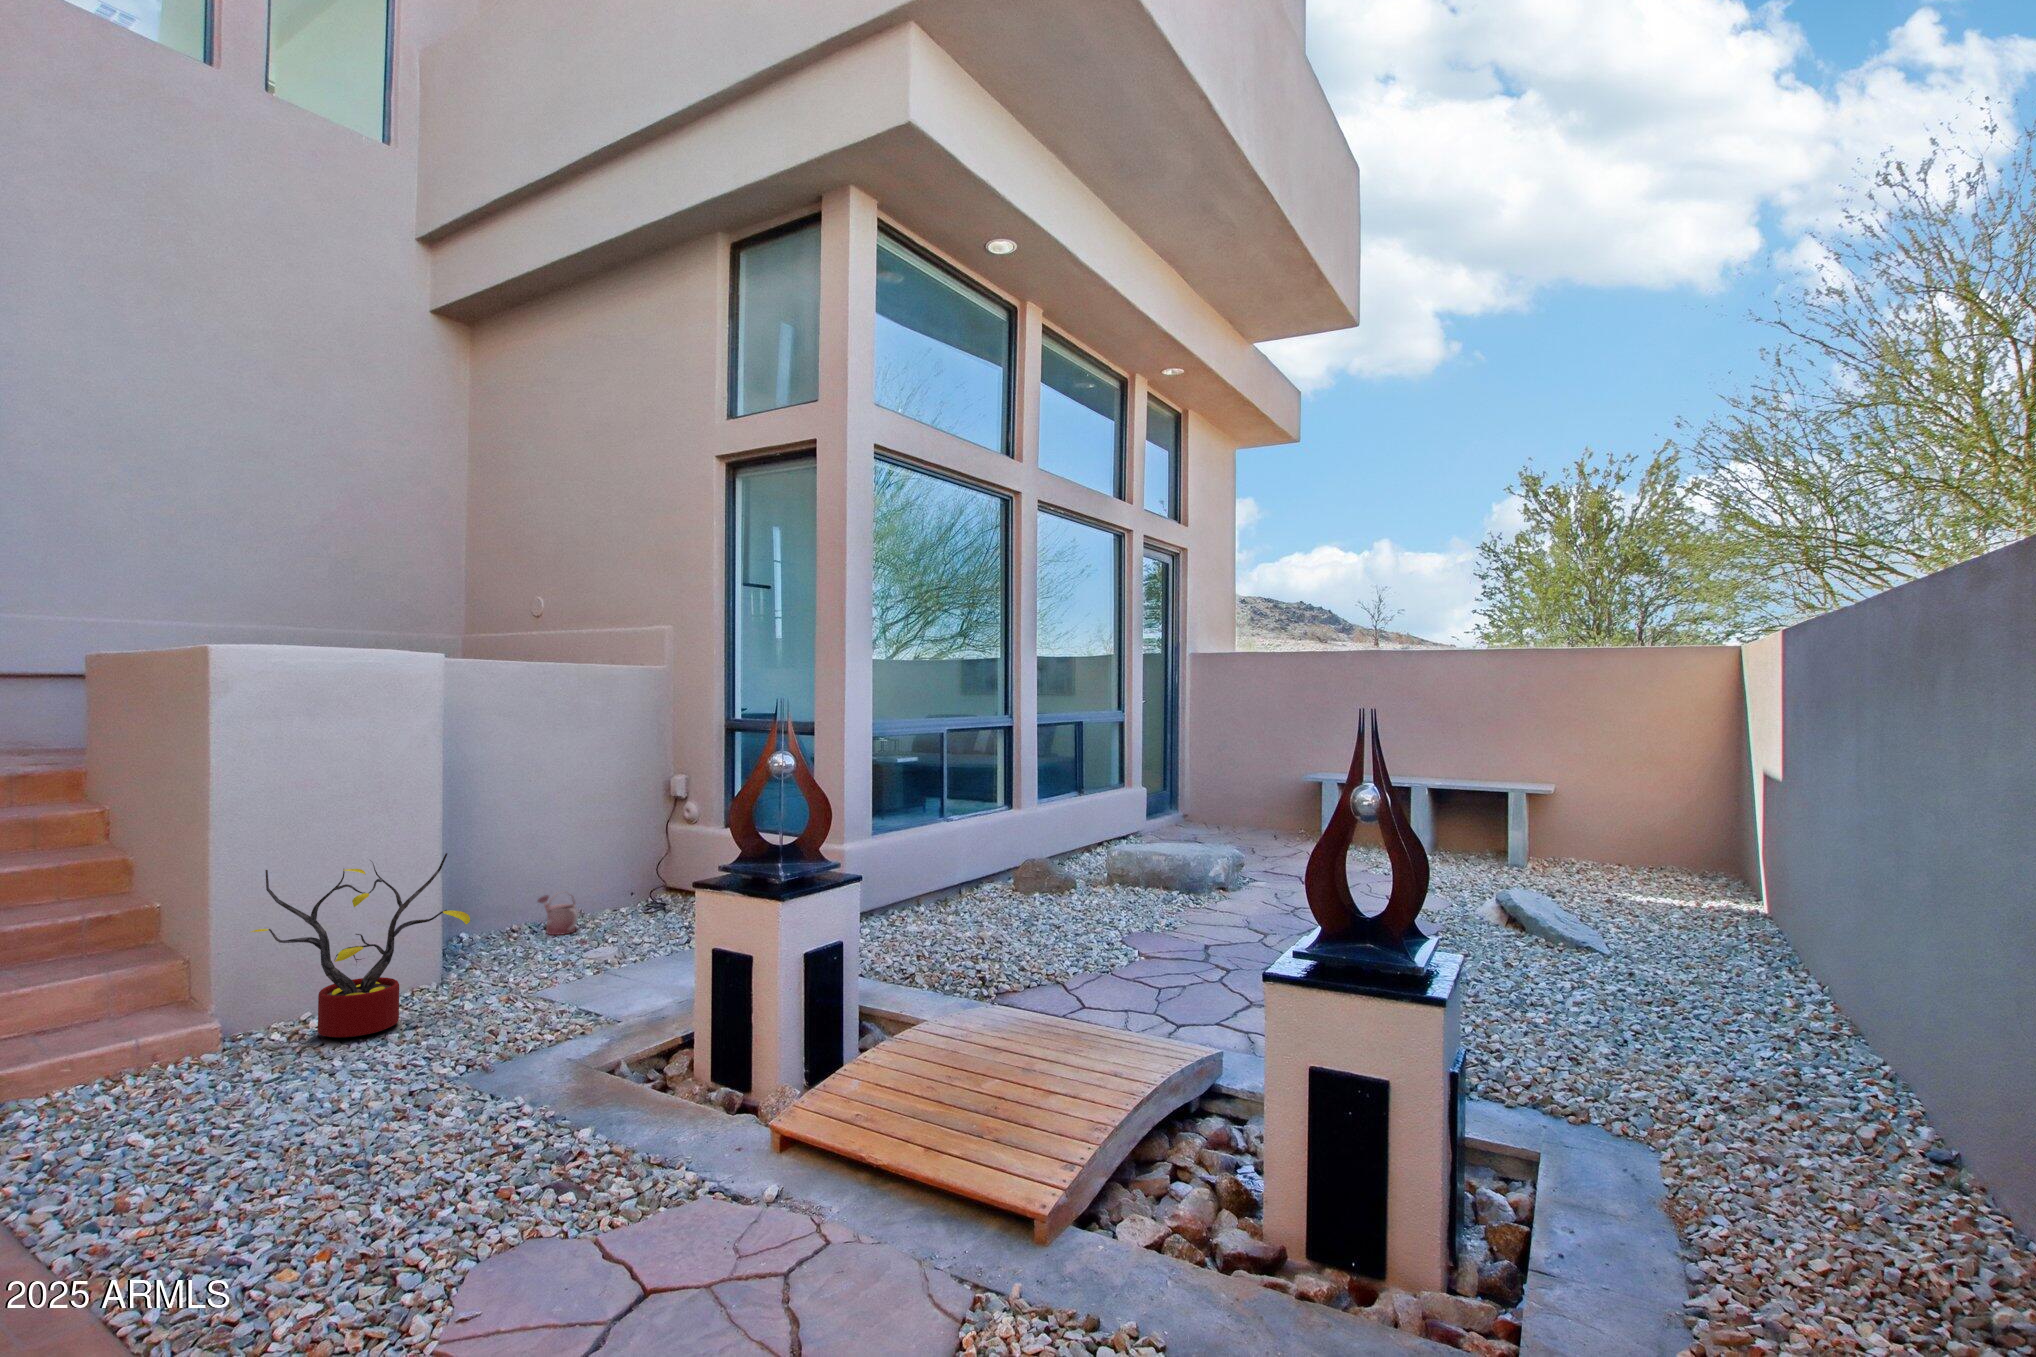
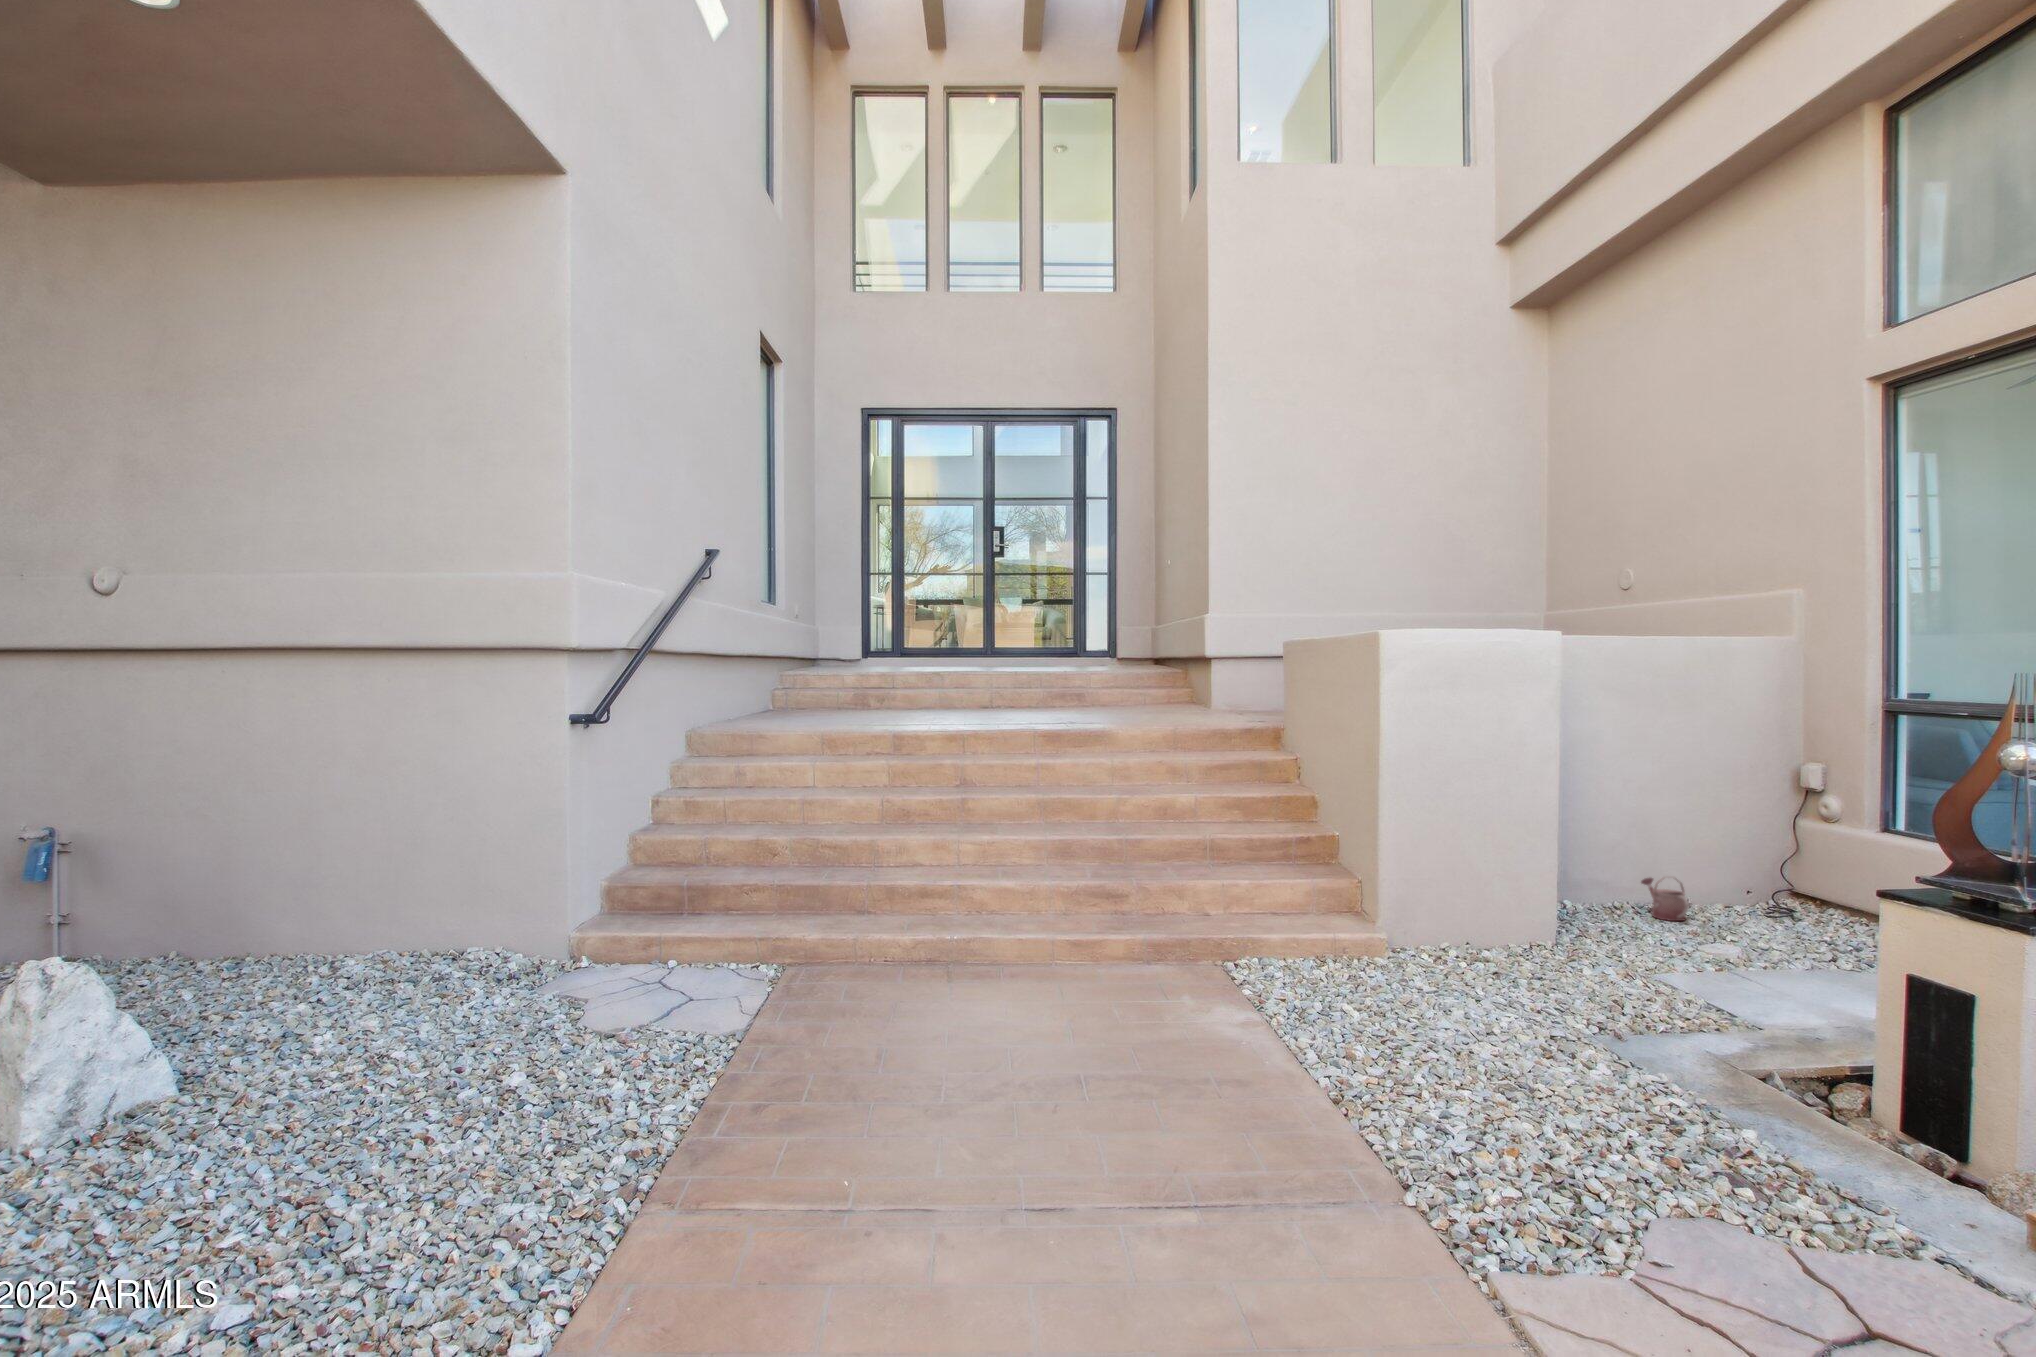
decorative plant: present [251,853,470,1038] -> none [1402,817,1590,973]

